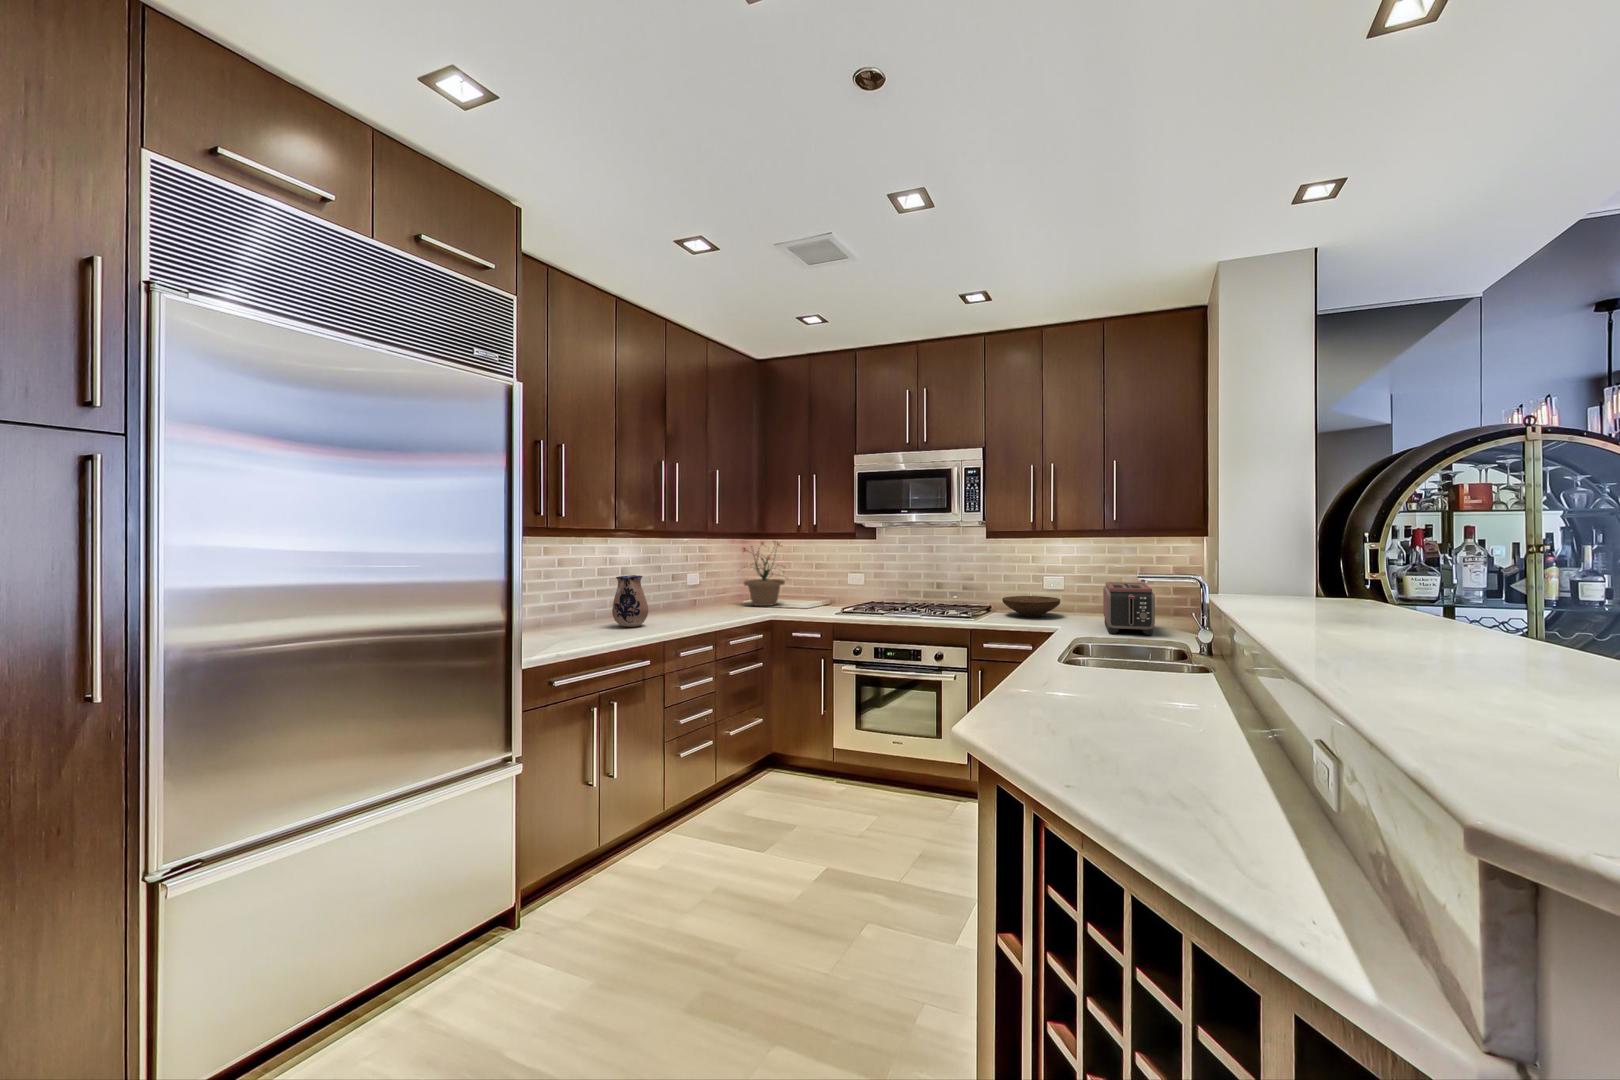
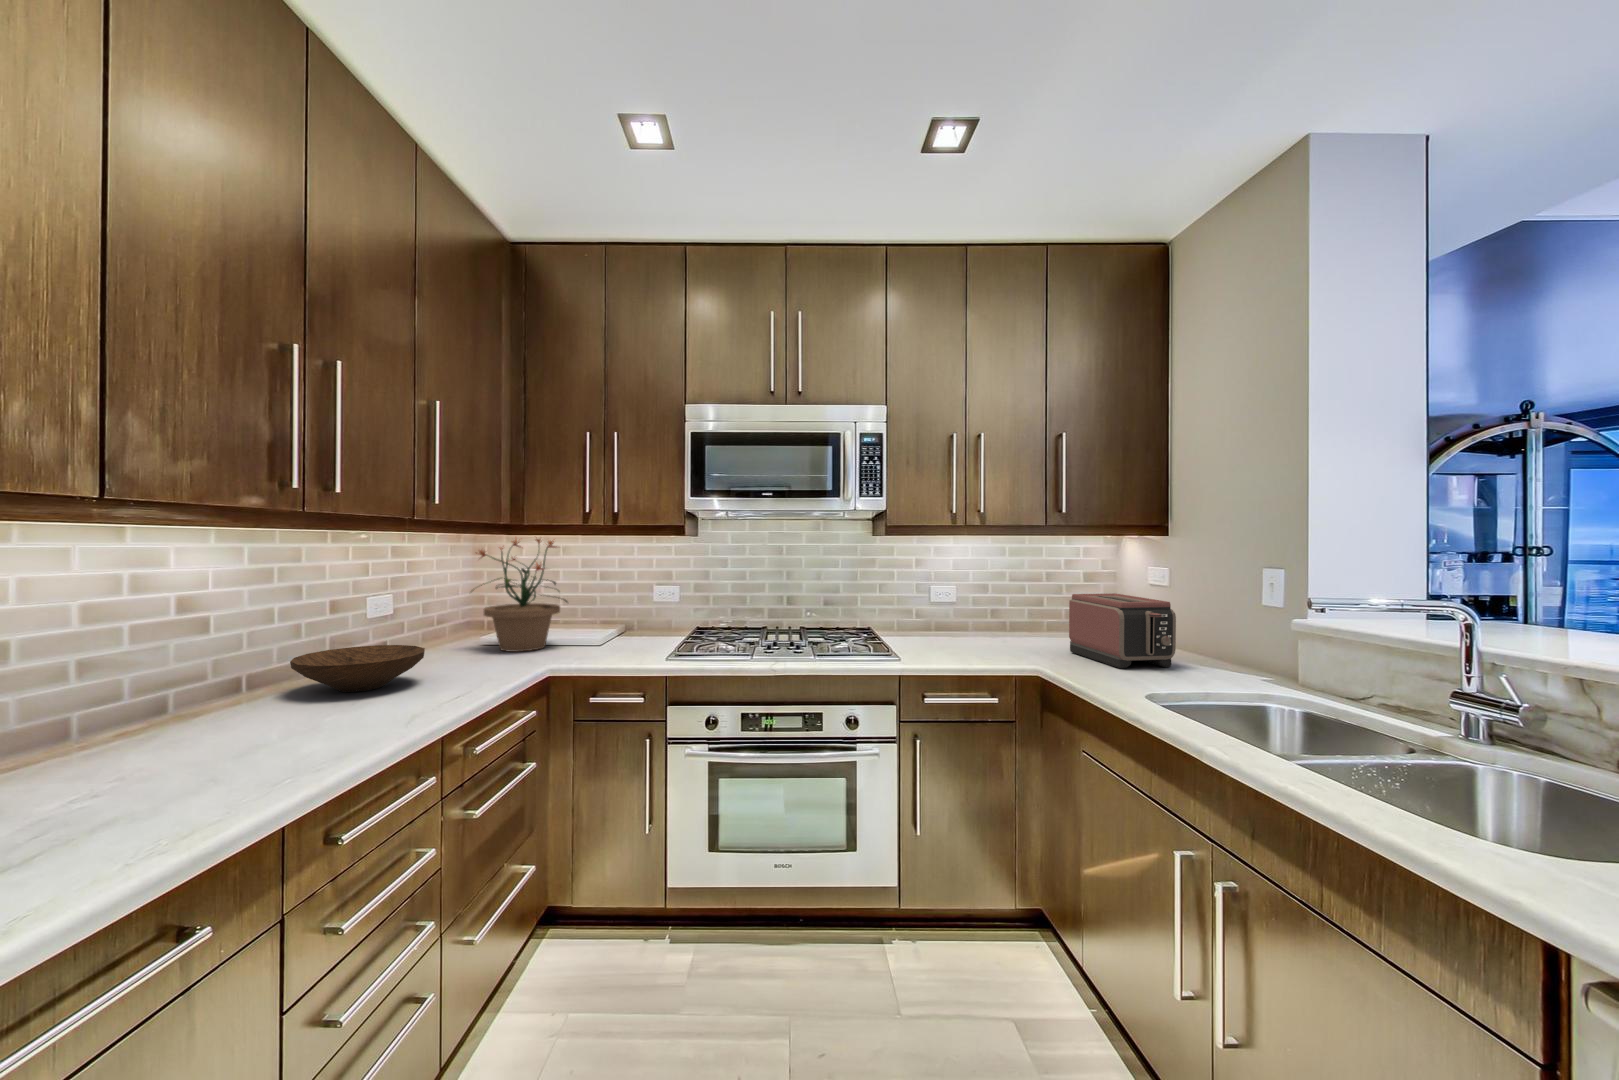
ceramic pitcher: present [612,575,648,627] -> none [176,607,287,737]
wooden bowl: present [1002,596,1060,617] -> present [290,645,425,692]

